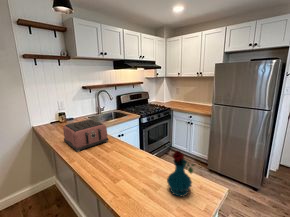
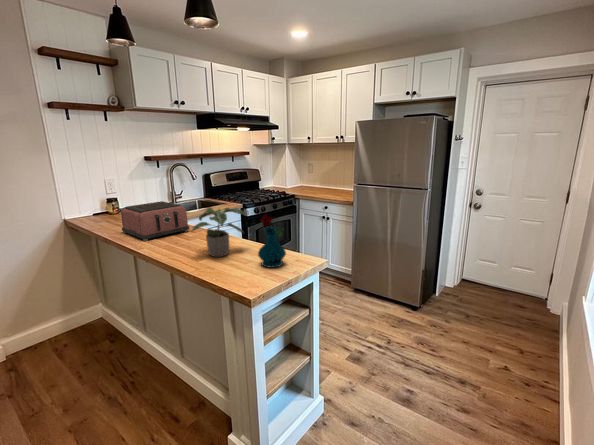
potted plant: none [110,134,154,176] -> present [192,208,246,257]

